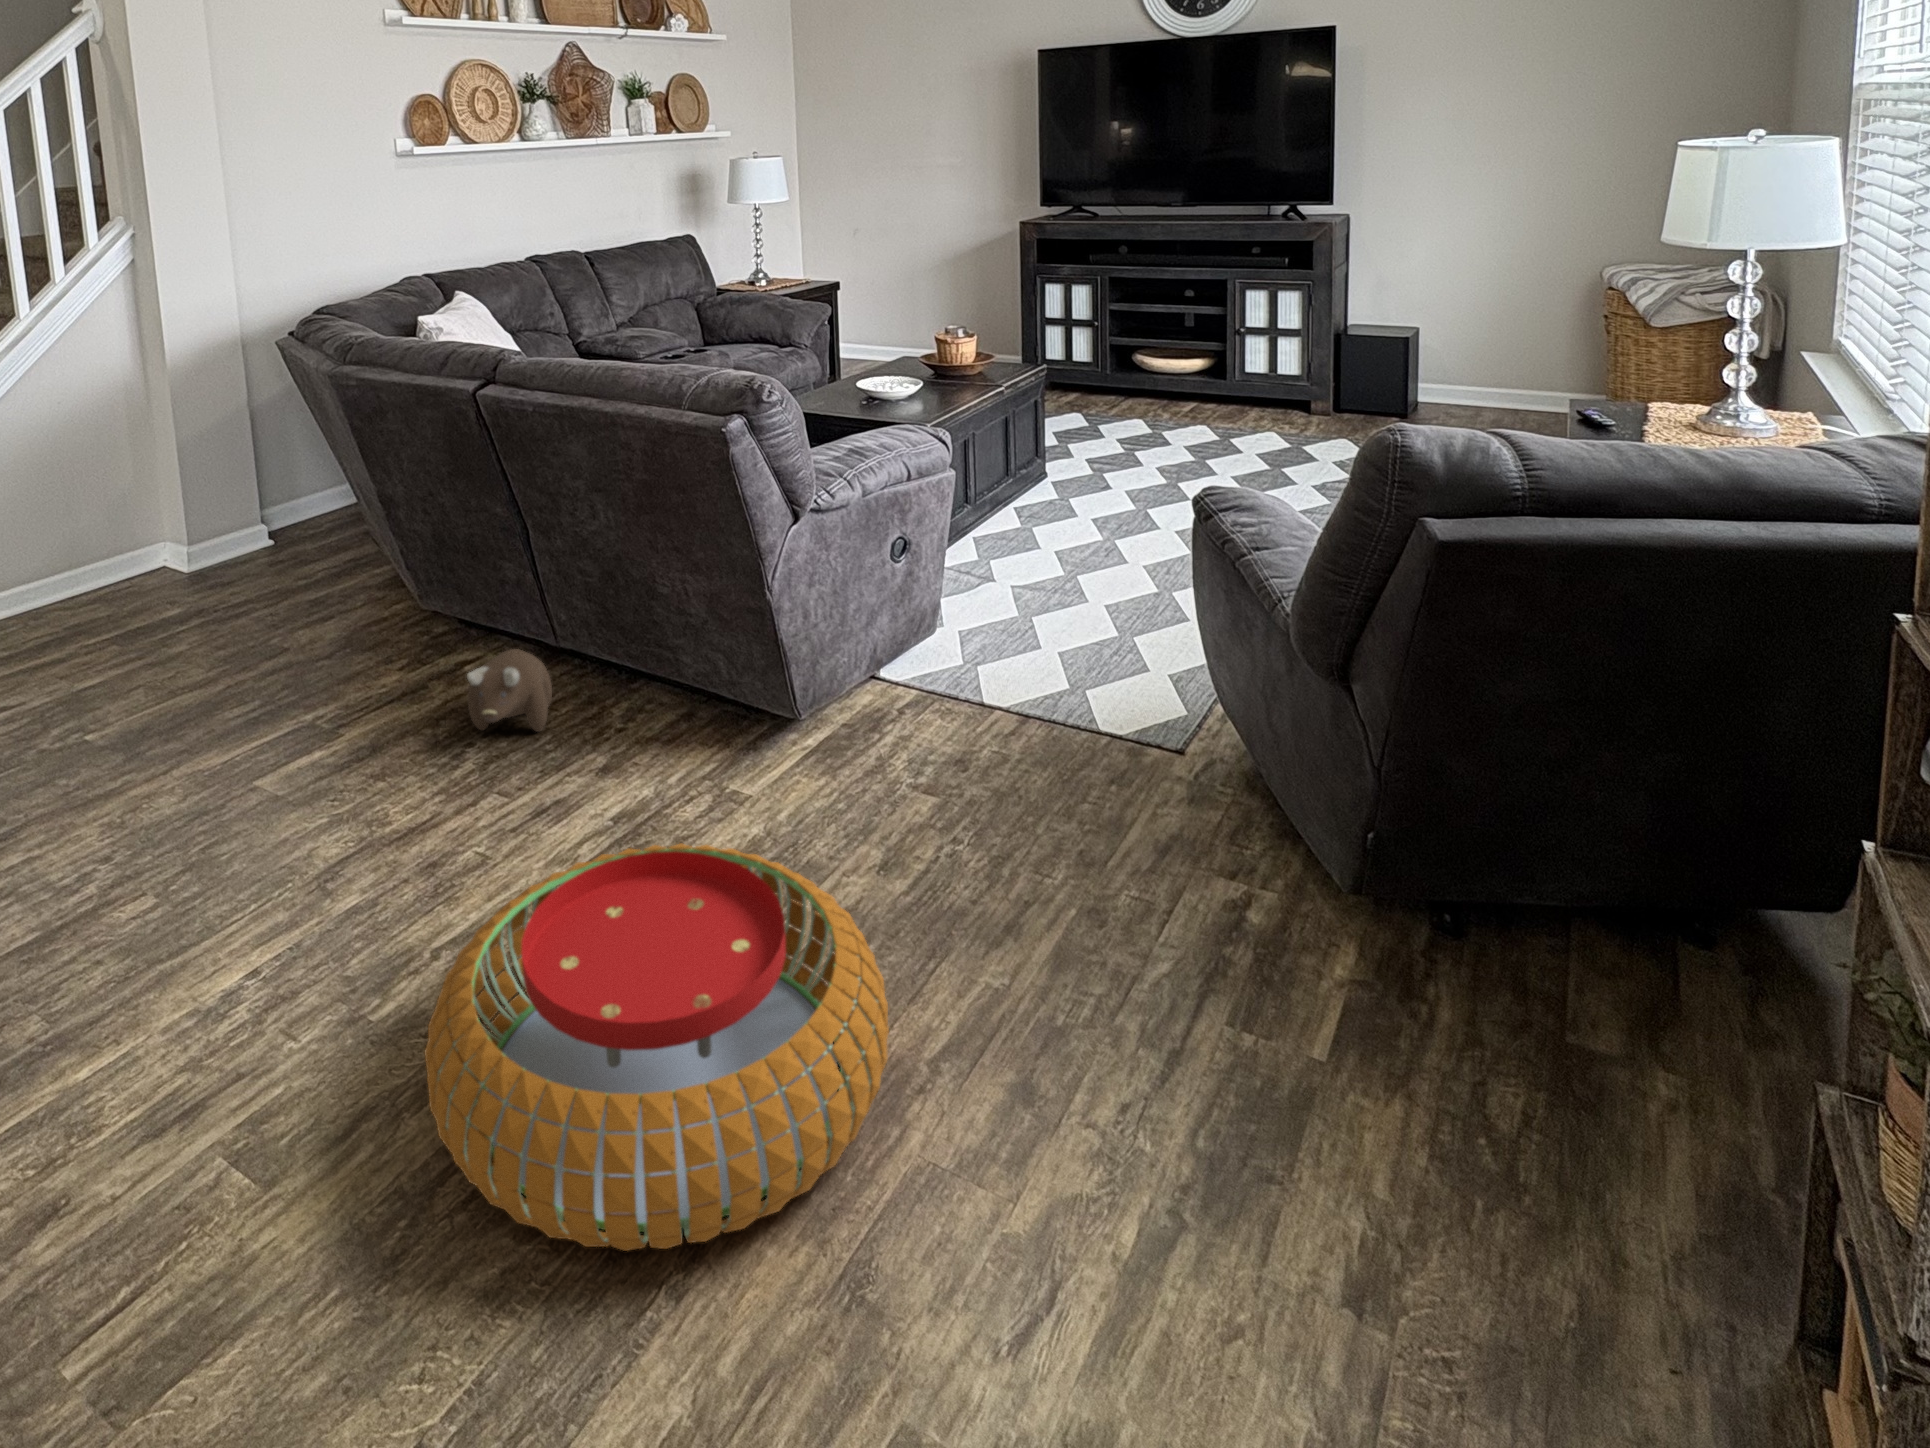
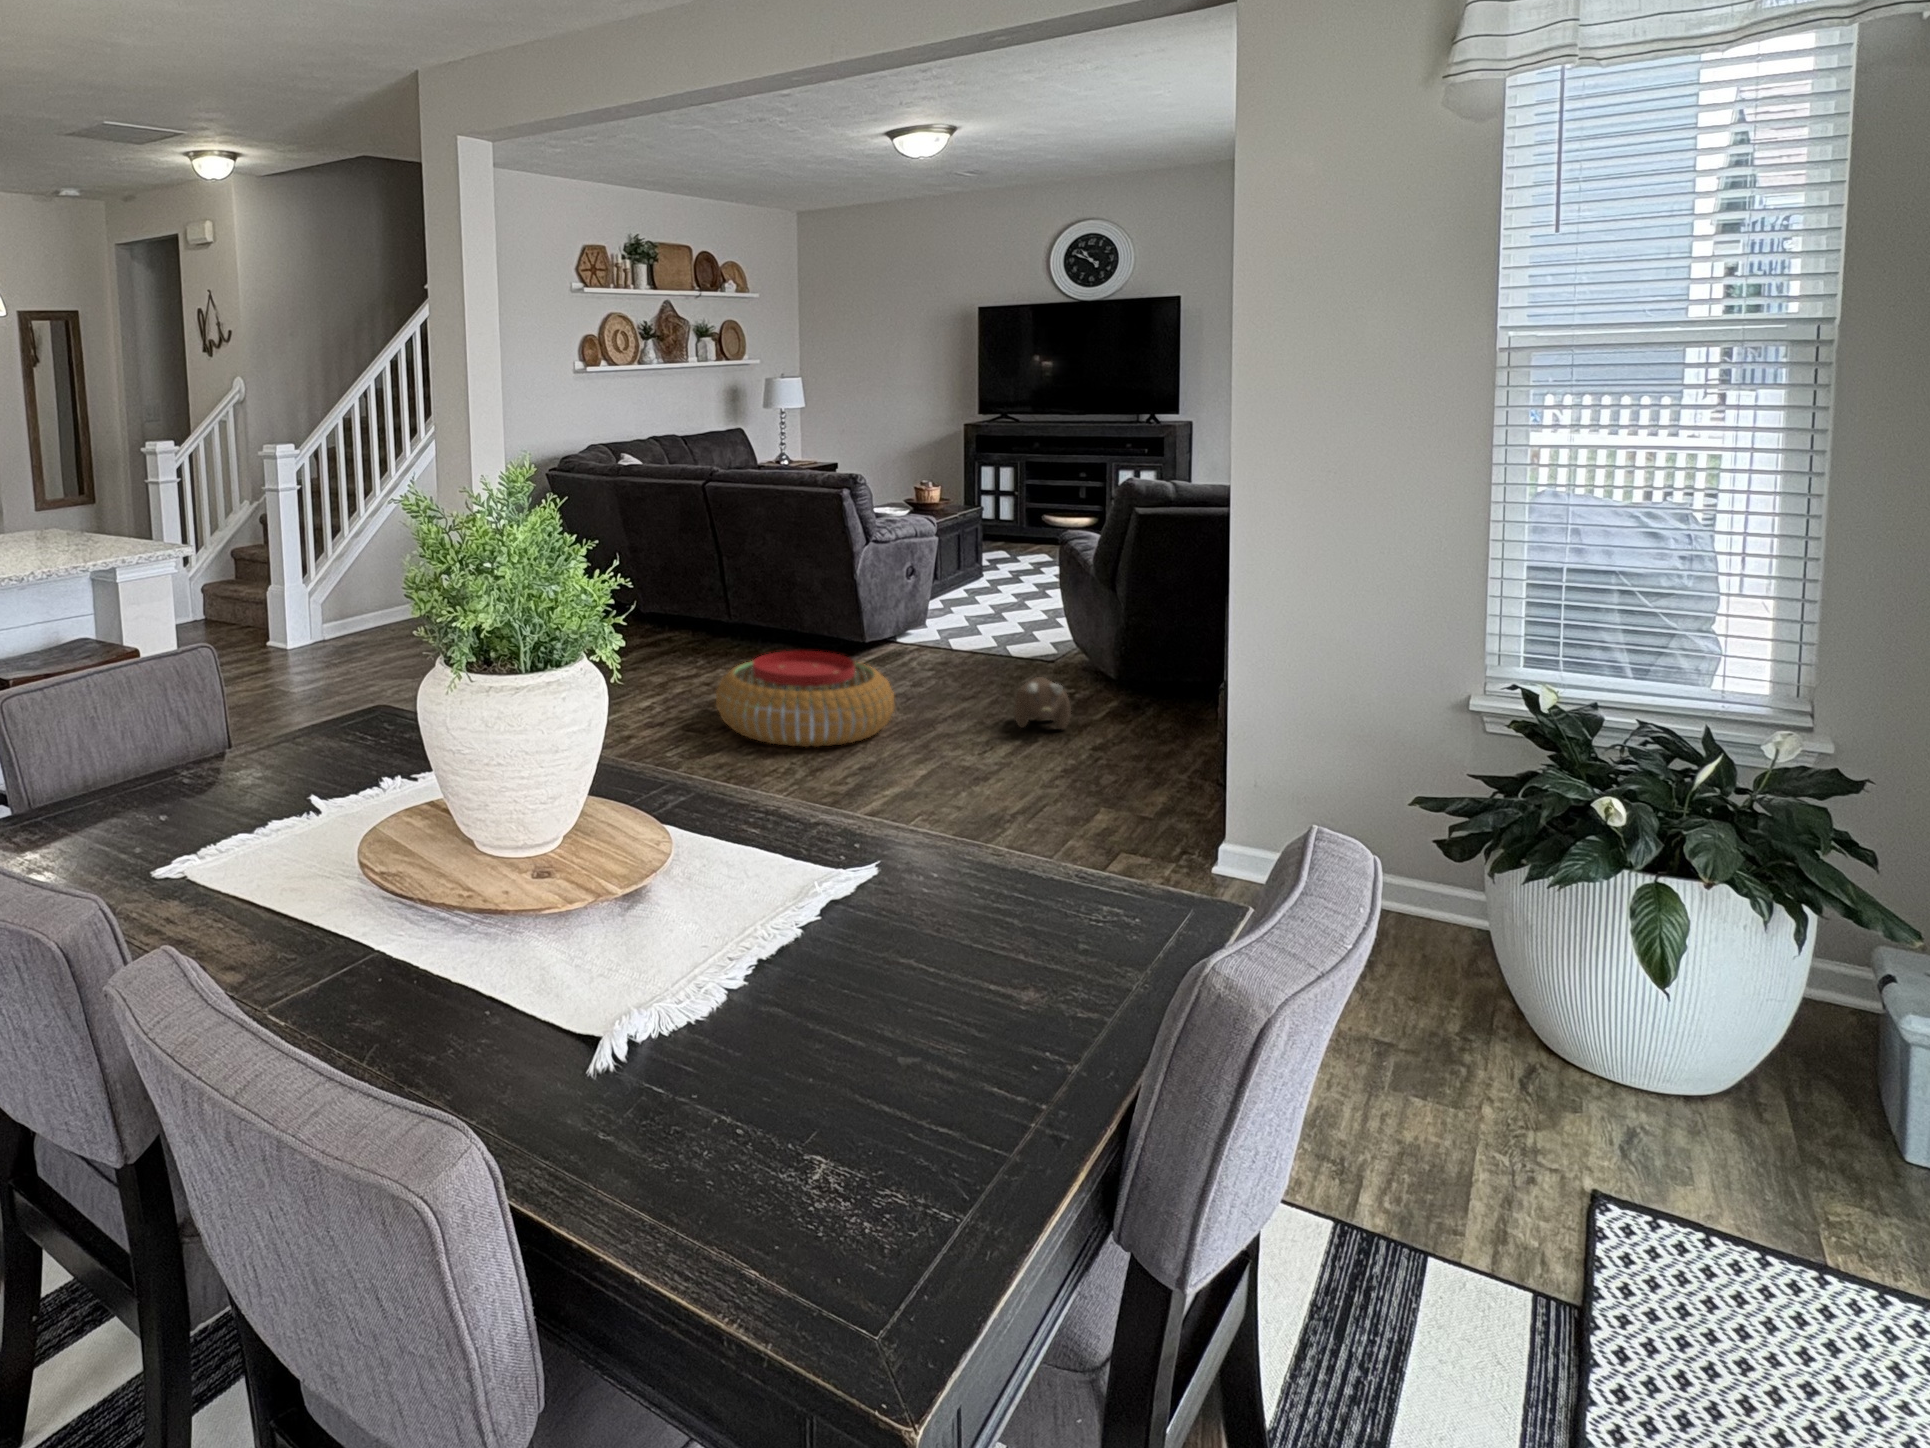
plush toy: present [467,649,552,732] -> present [1014,677,1071,729]

